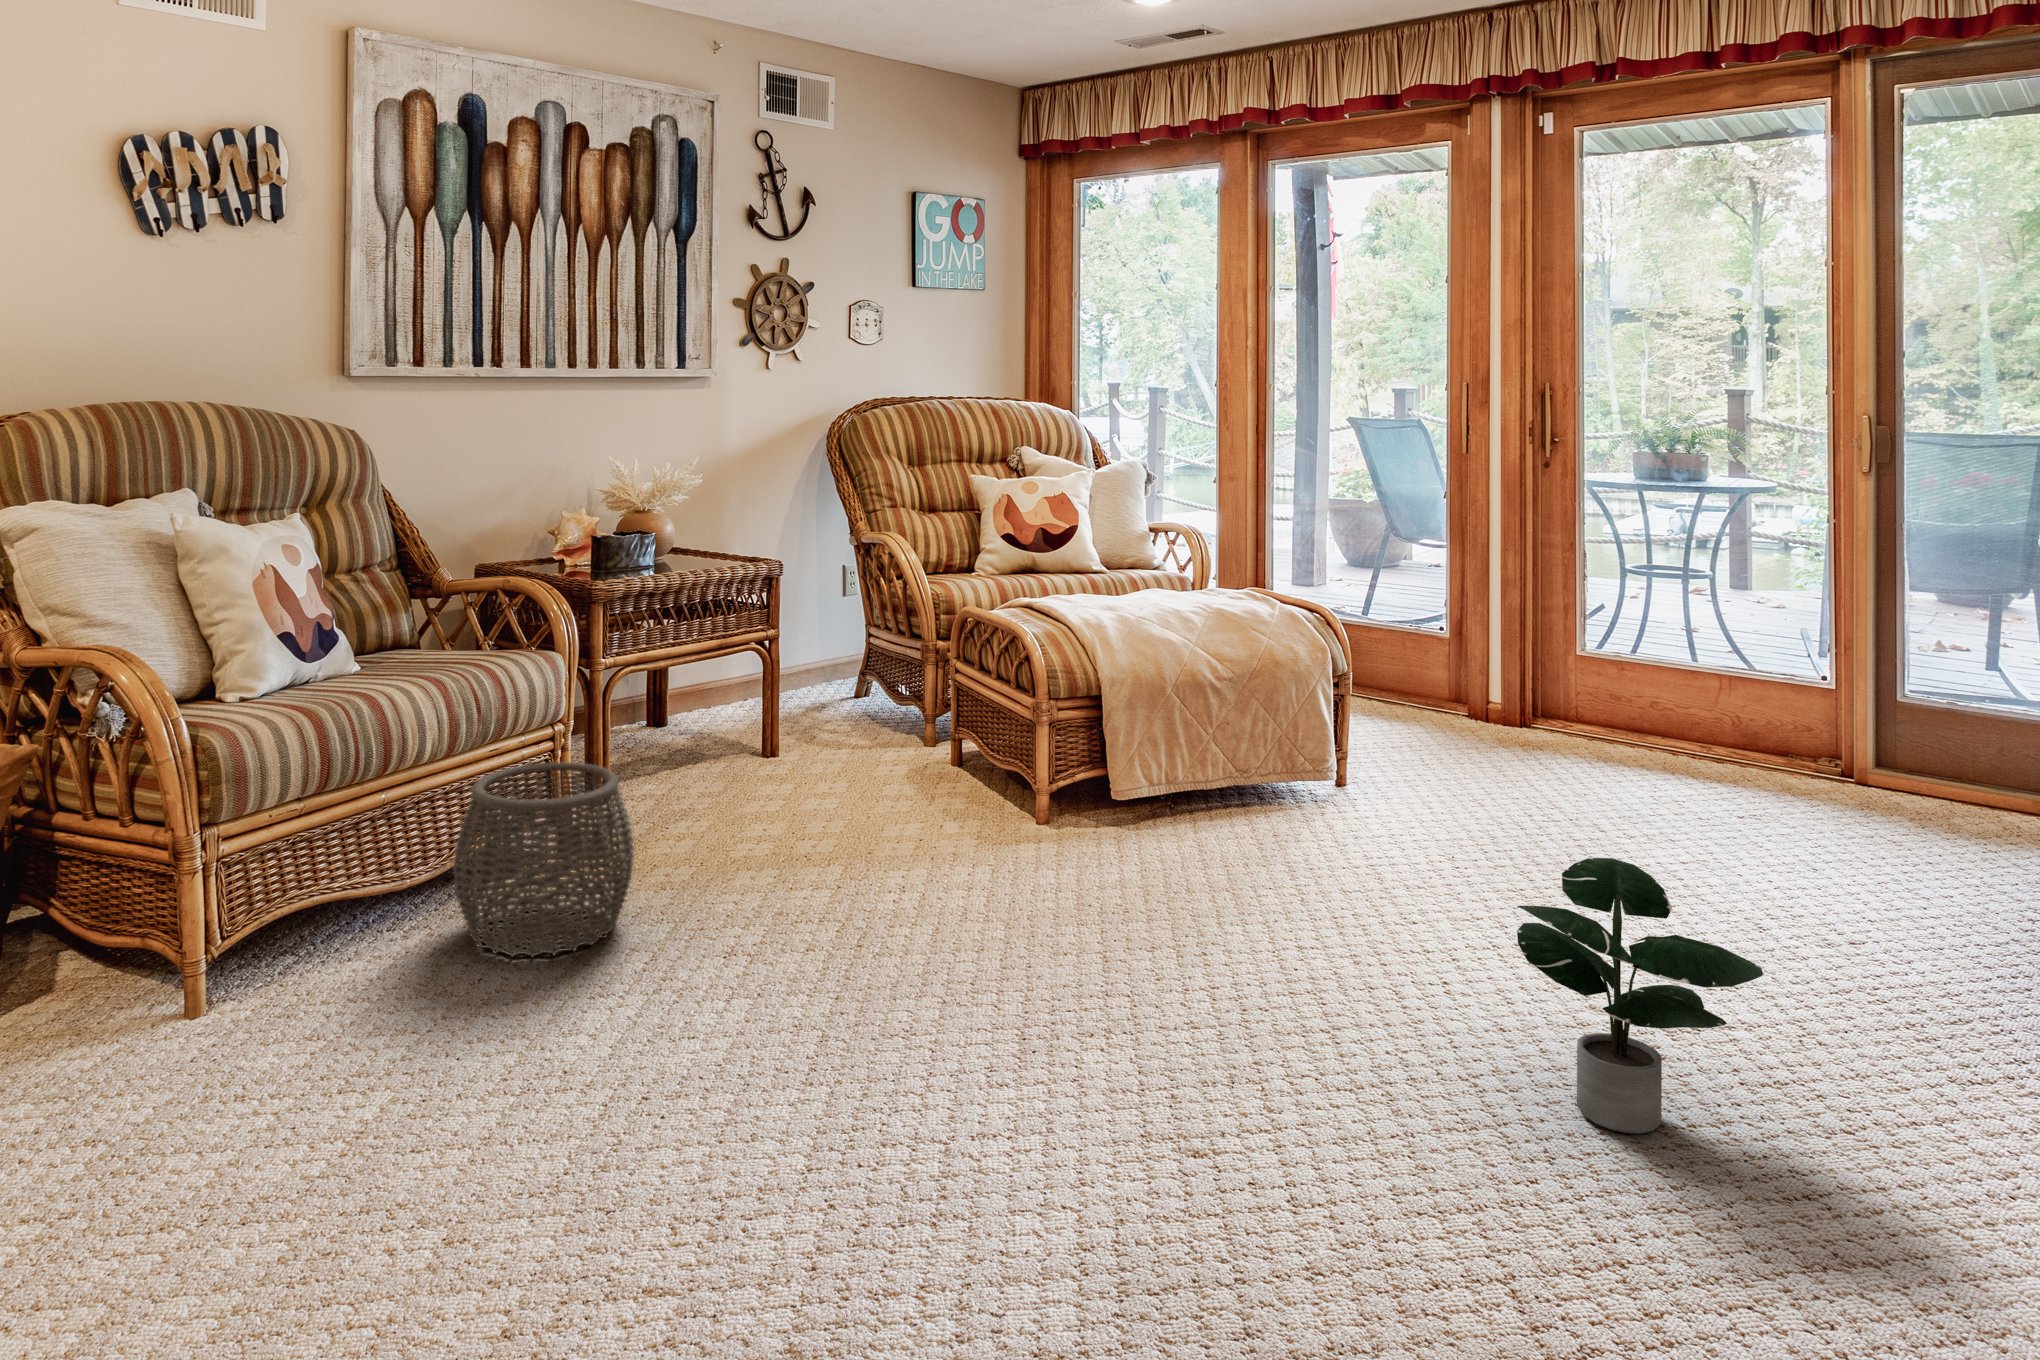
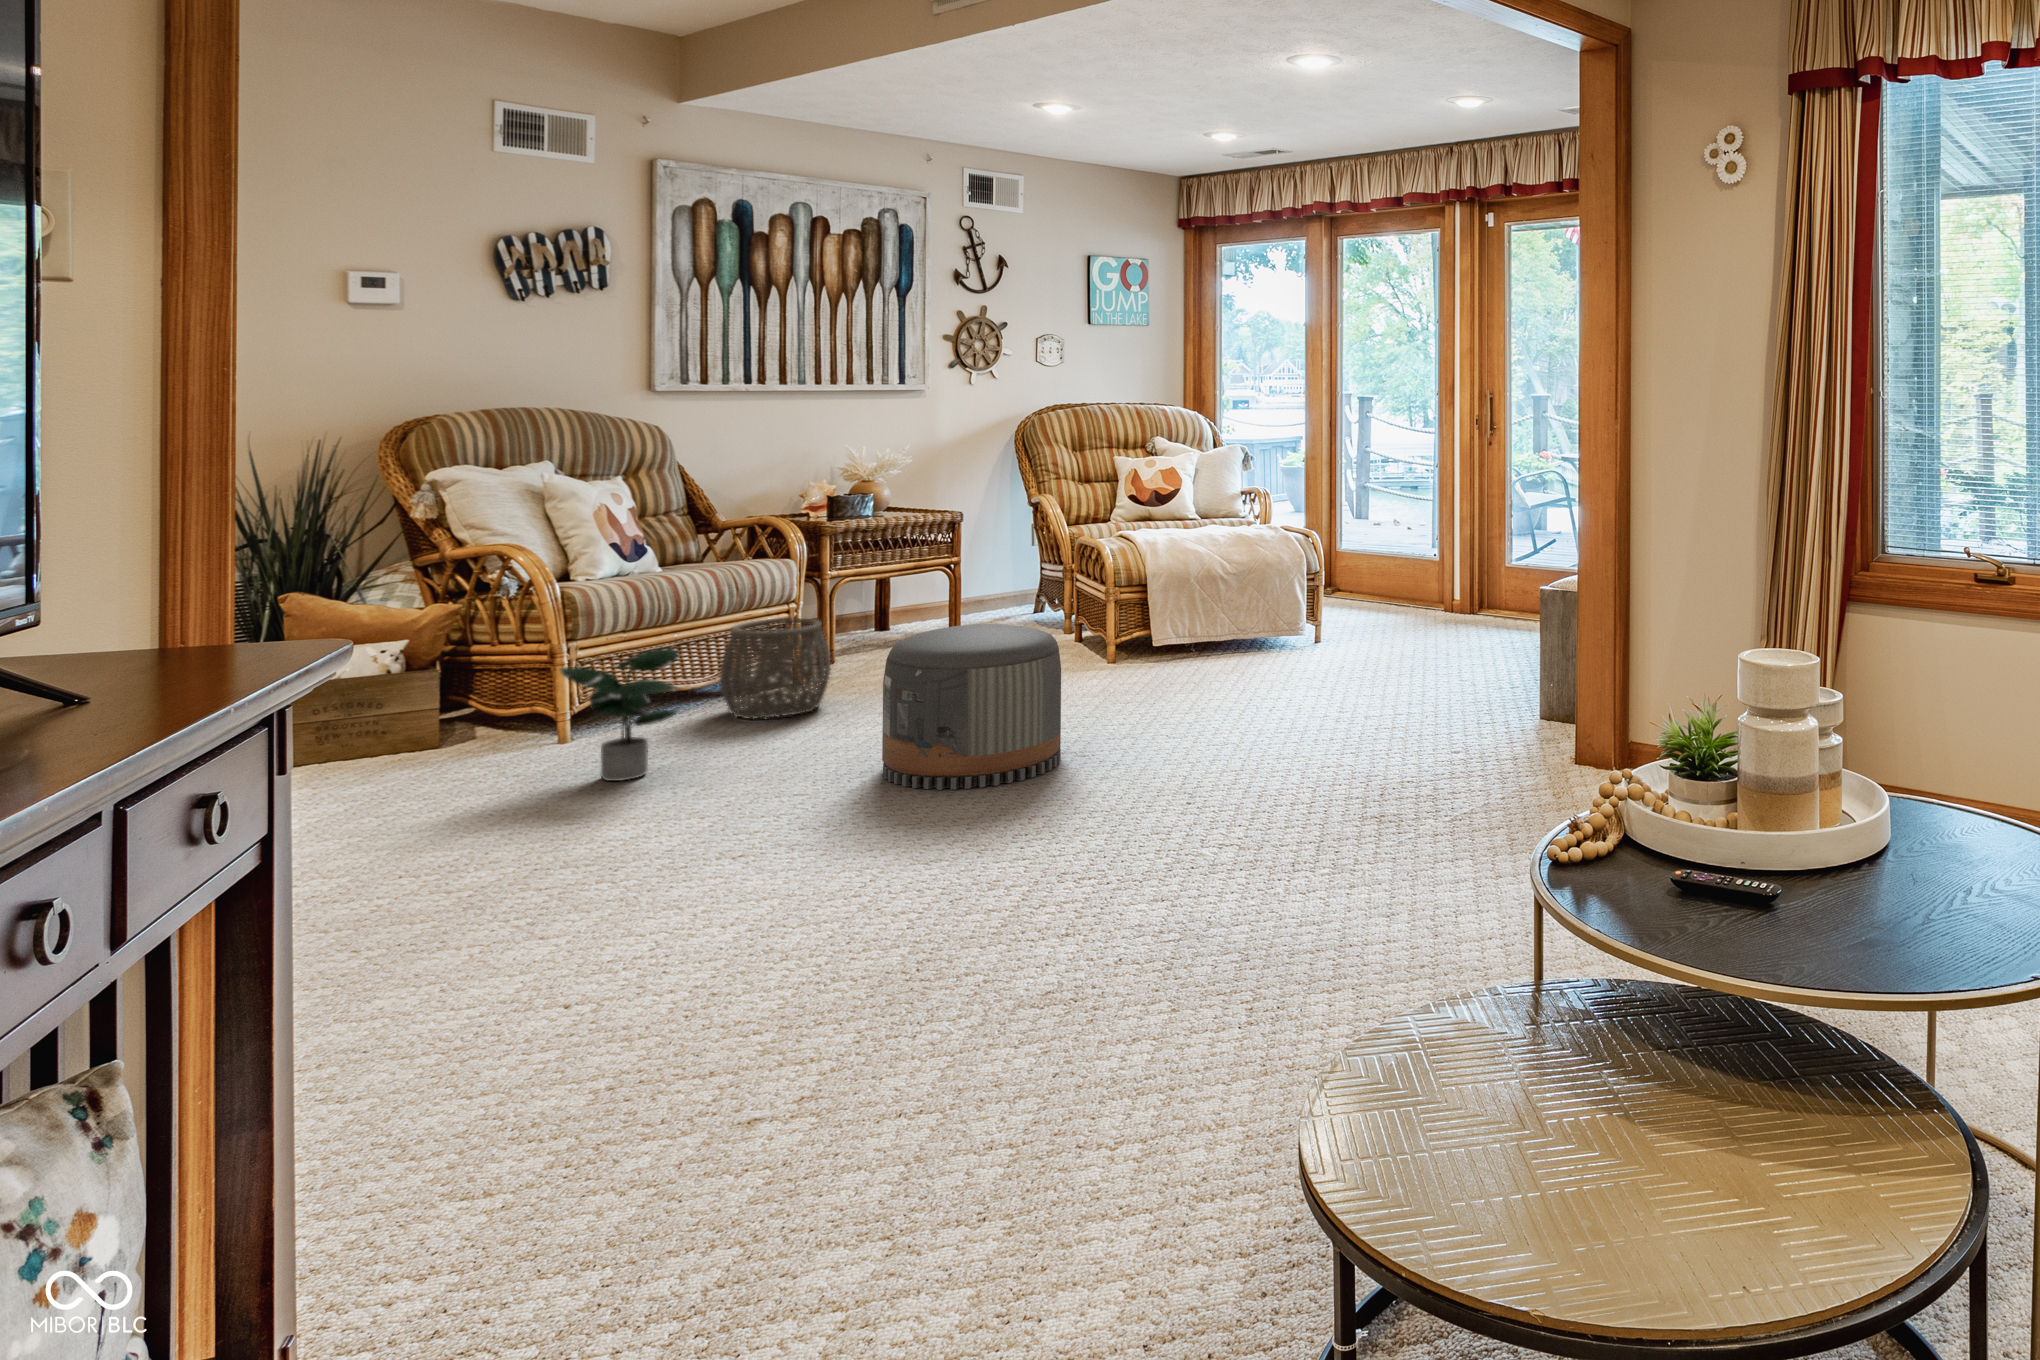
pouf: none [792,841,1144,1263] -> present [882,624,1061,790]
potted plant: present [1517,858,1764,1134] -> present [560,648,680,781]

